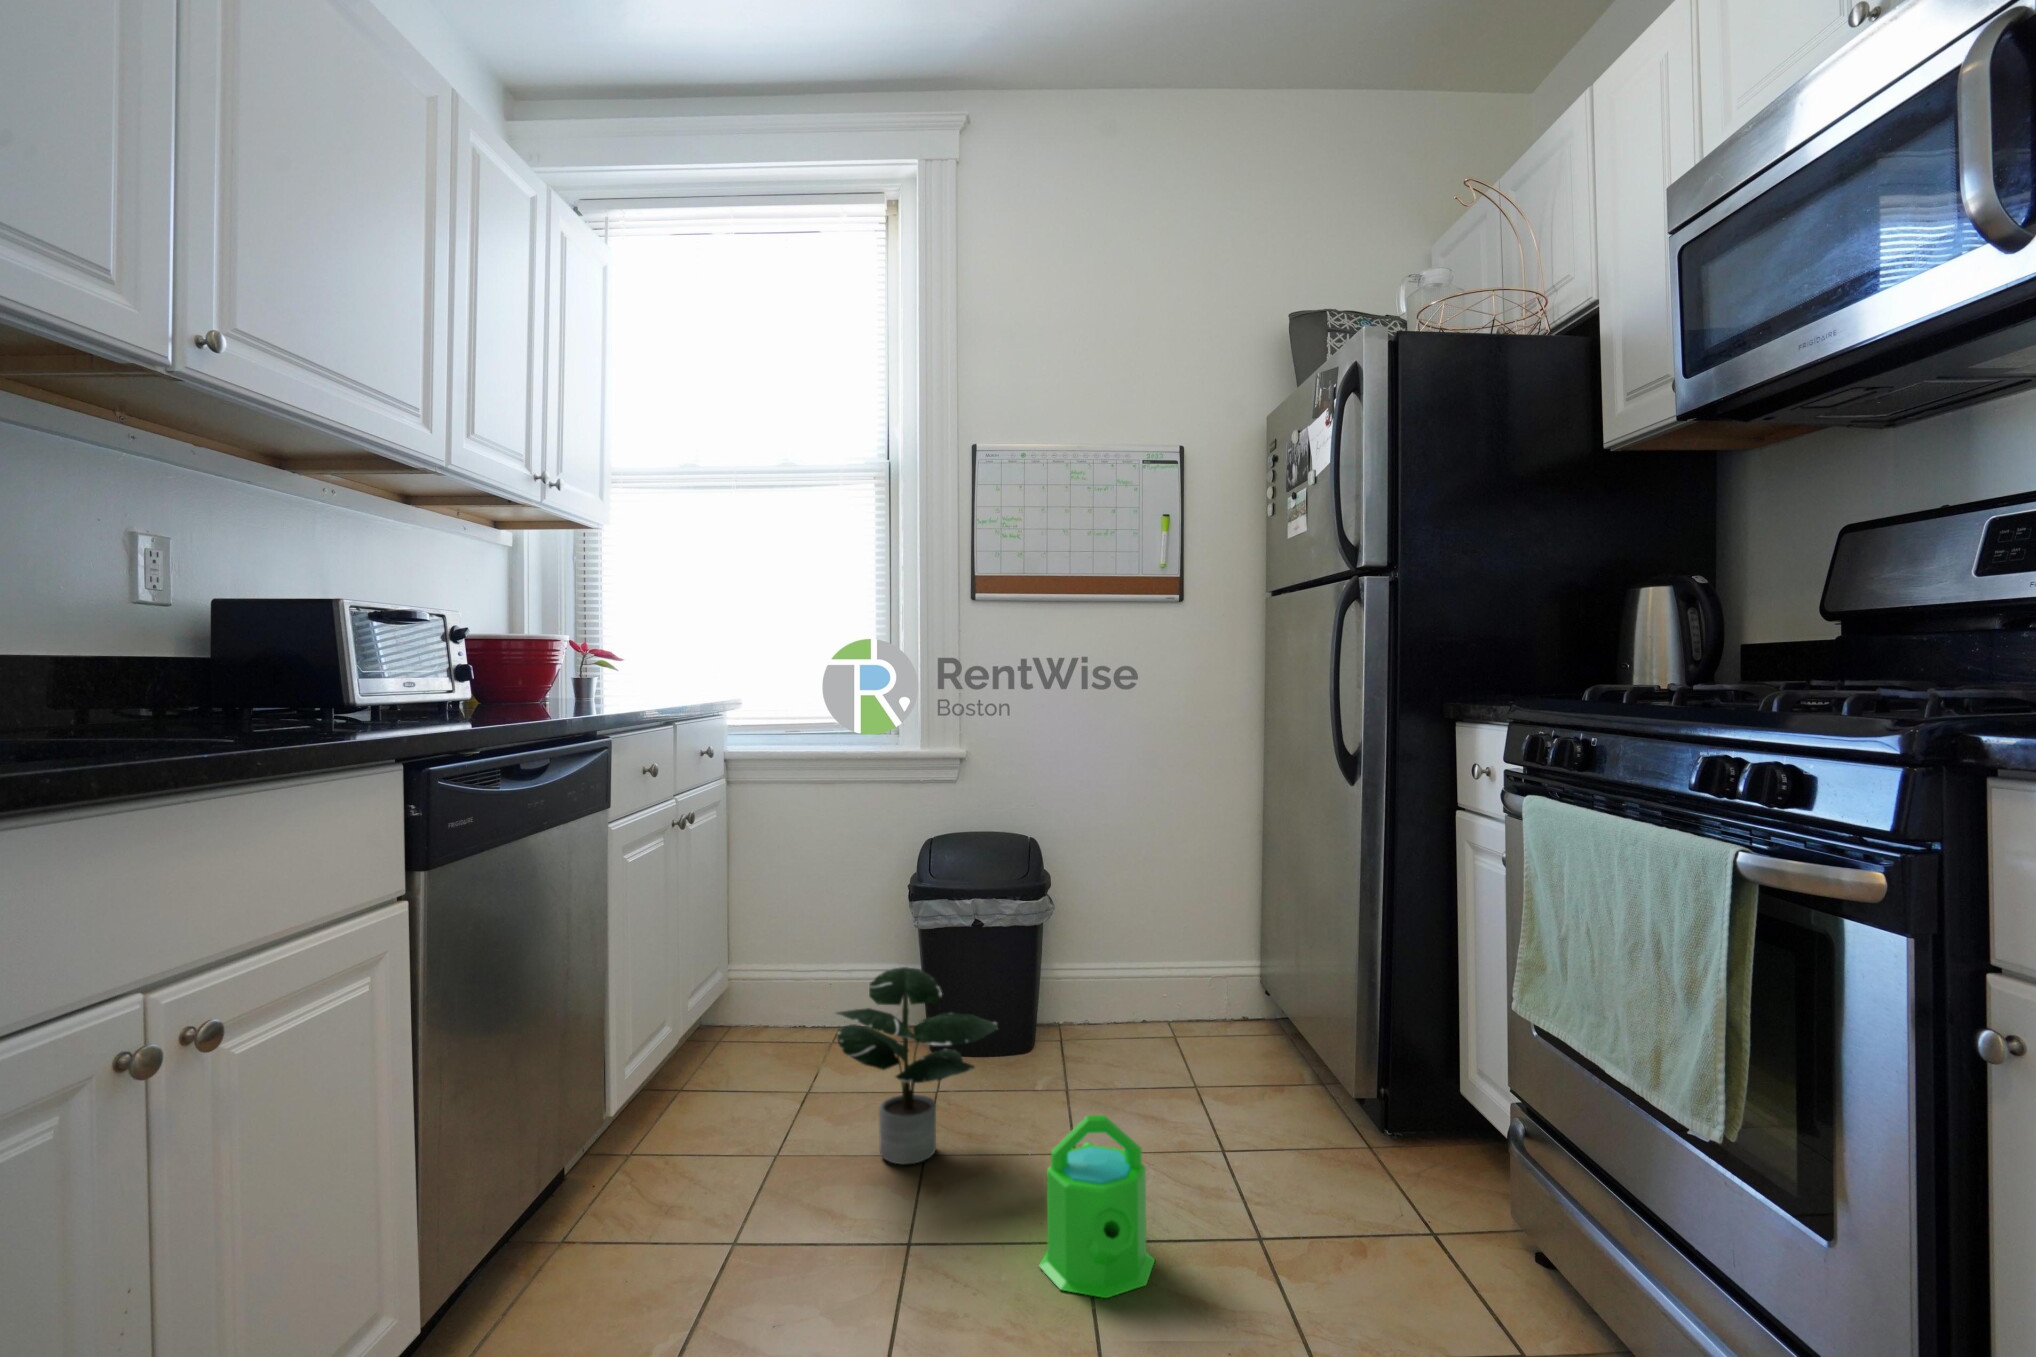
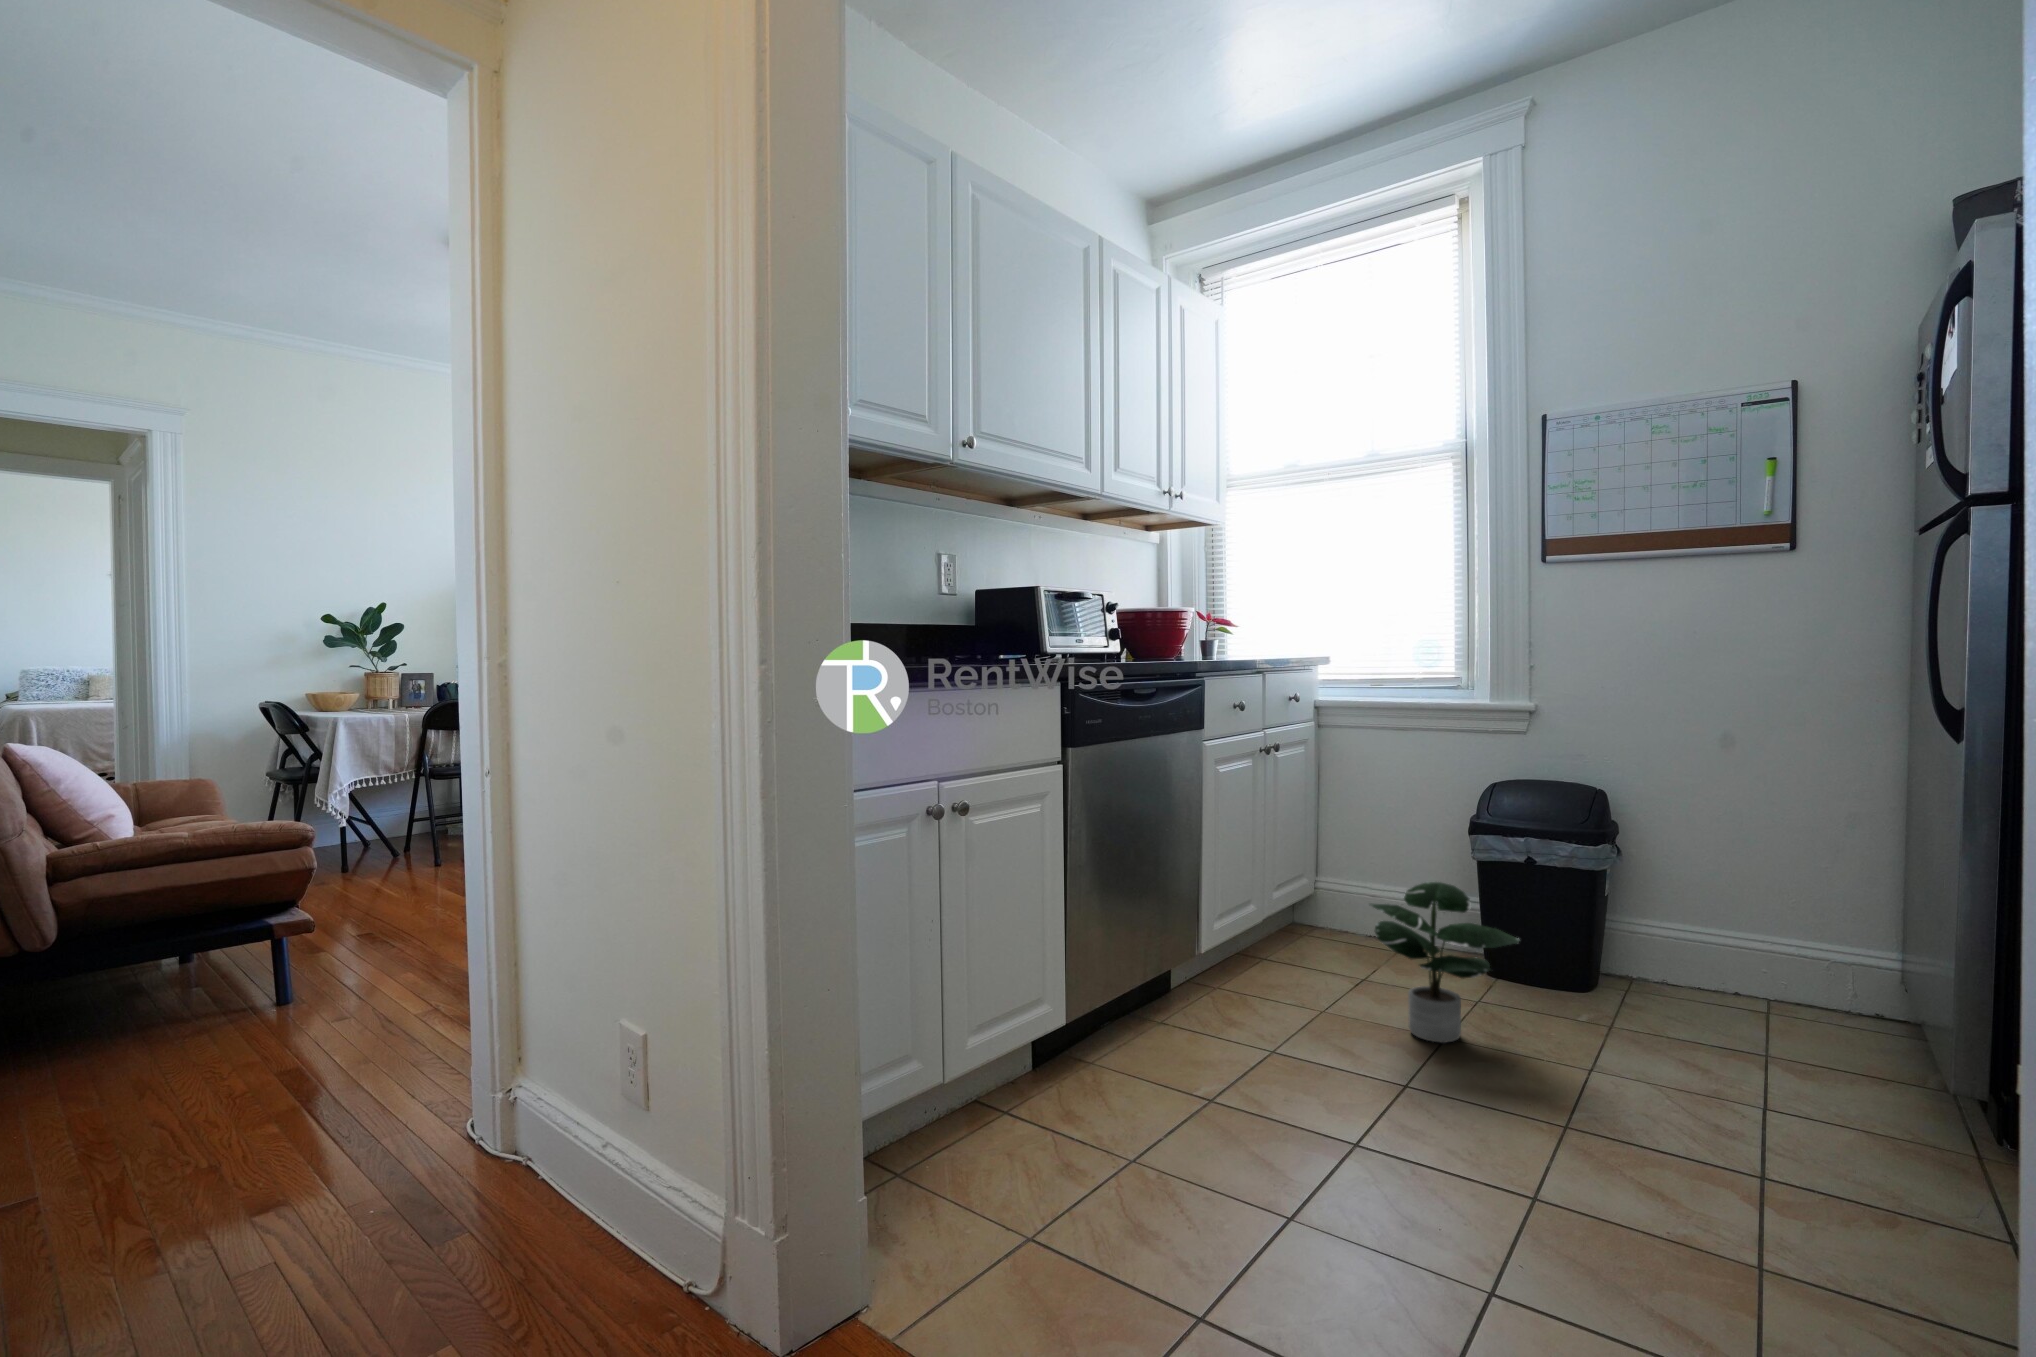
watering can: present [1039,1115,1155,1298] -> none [1520,1015,1643,1175]

